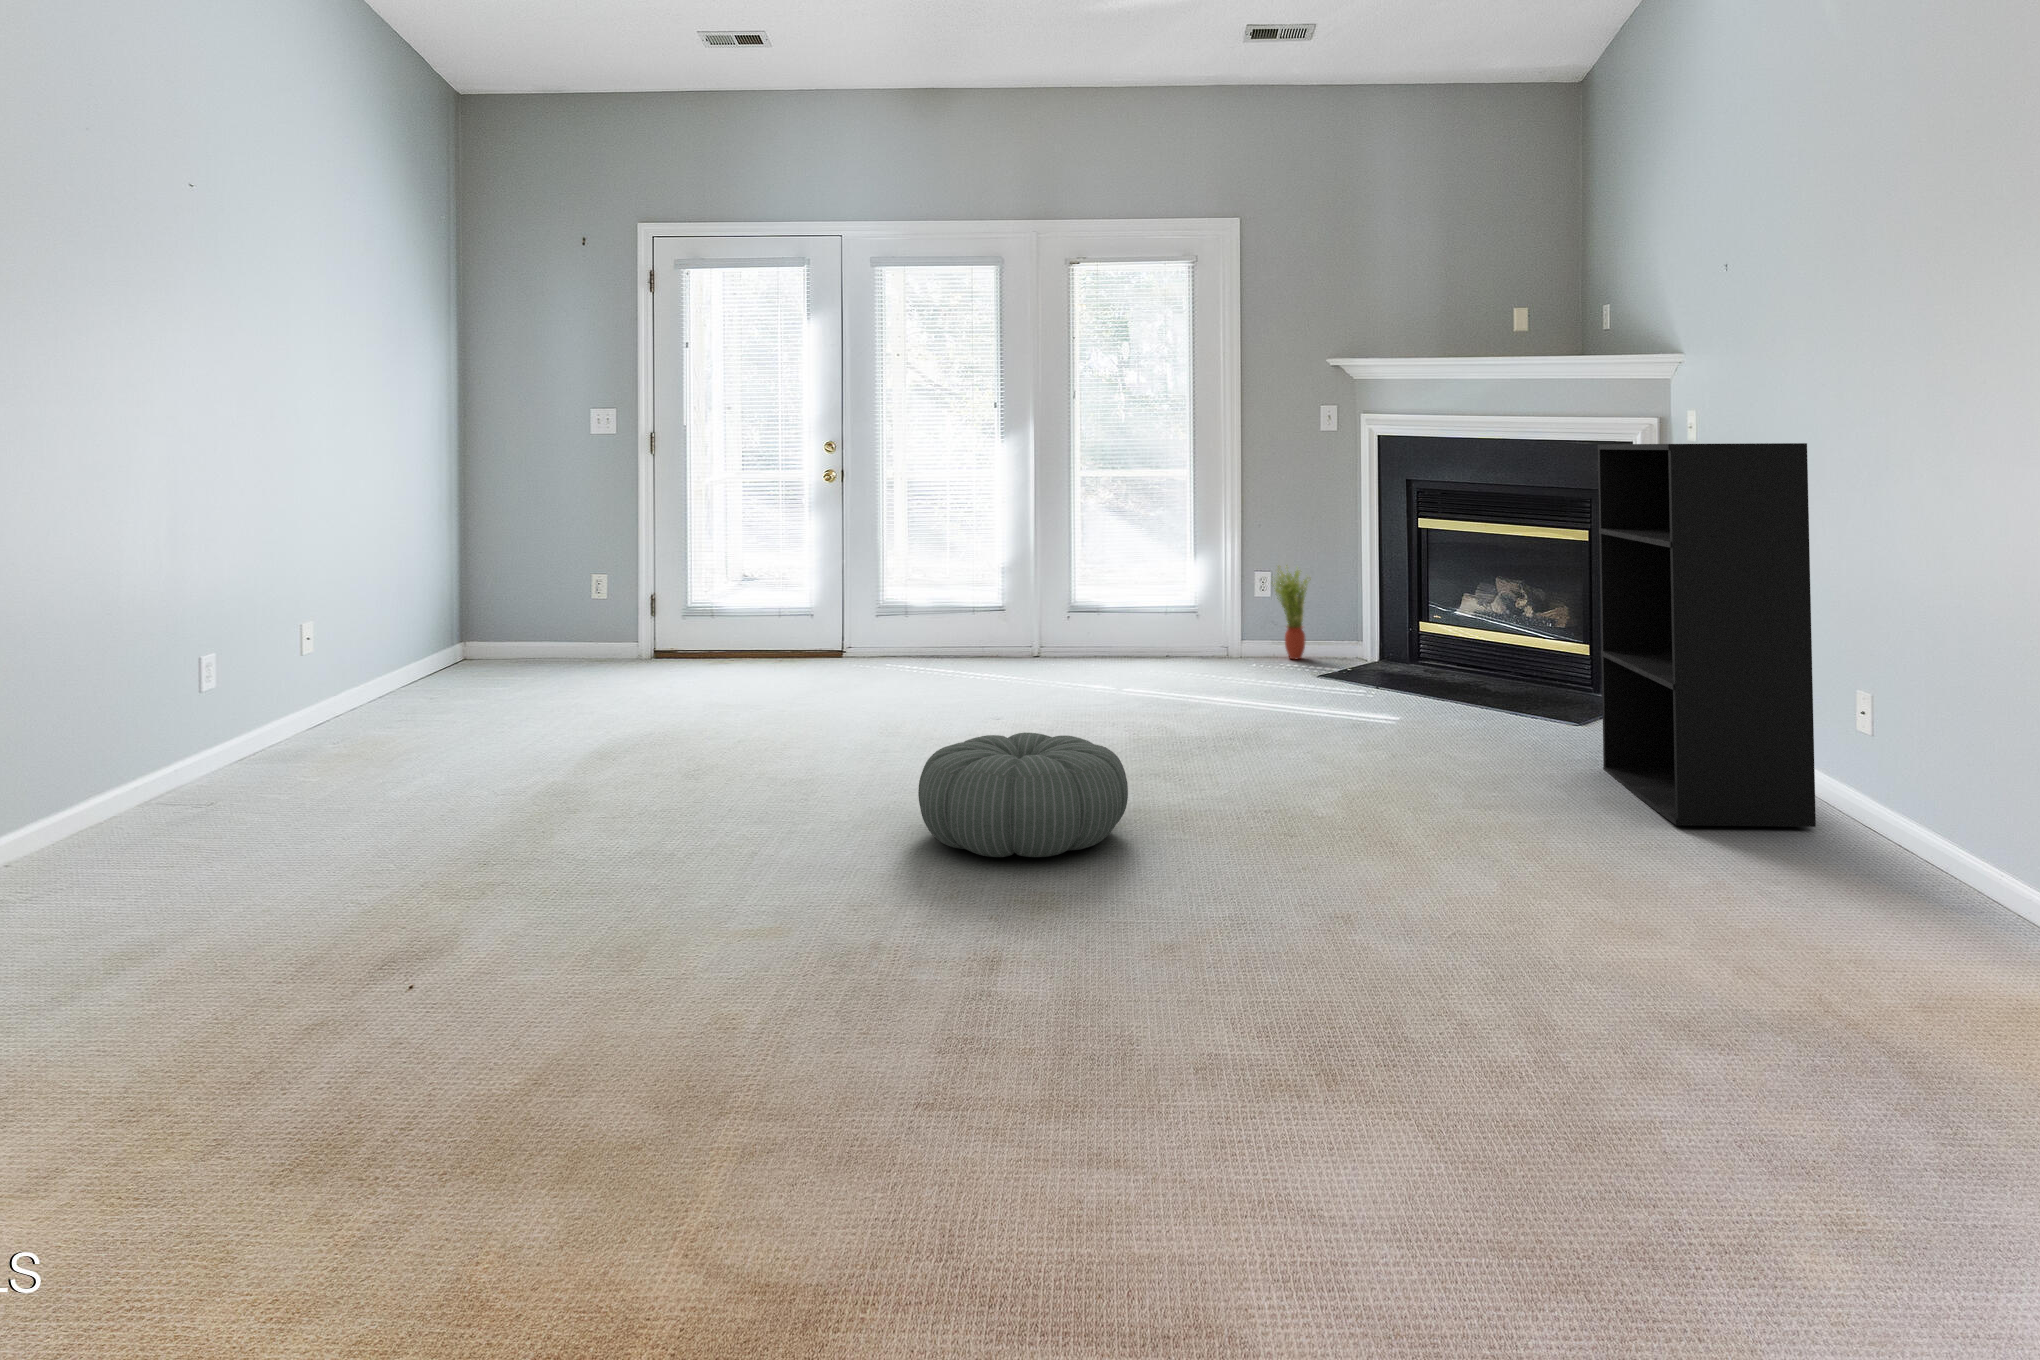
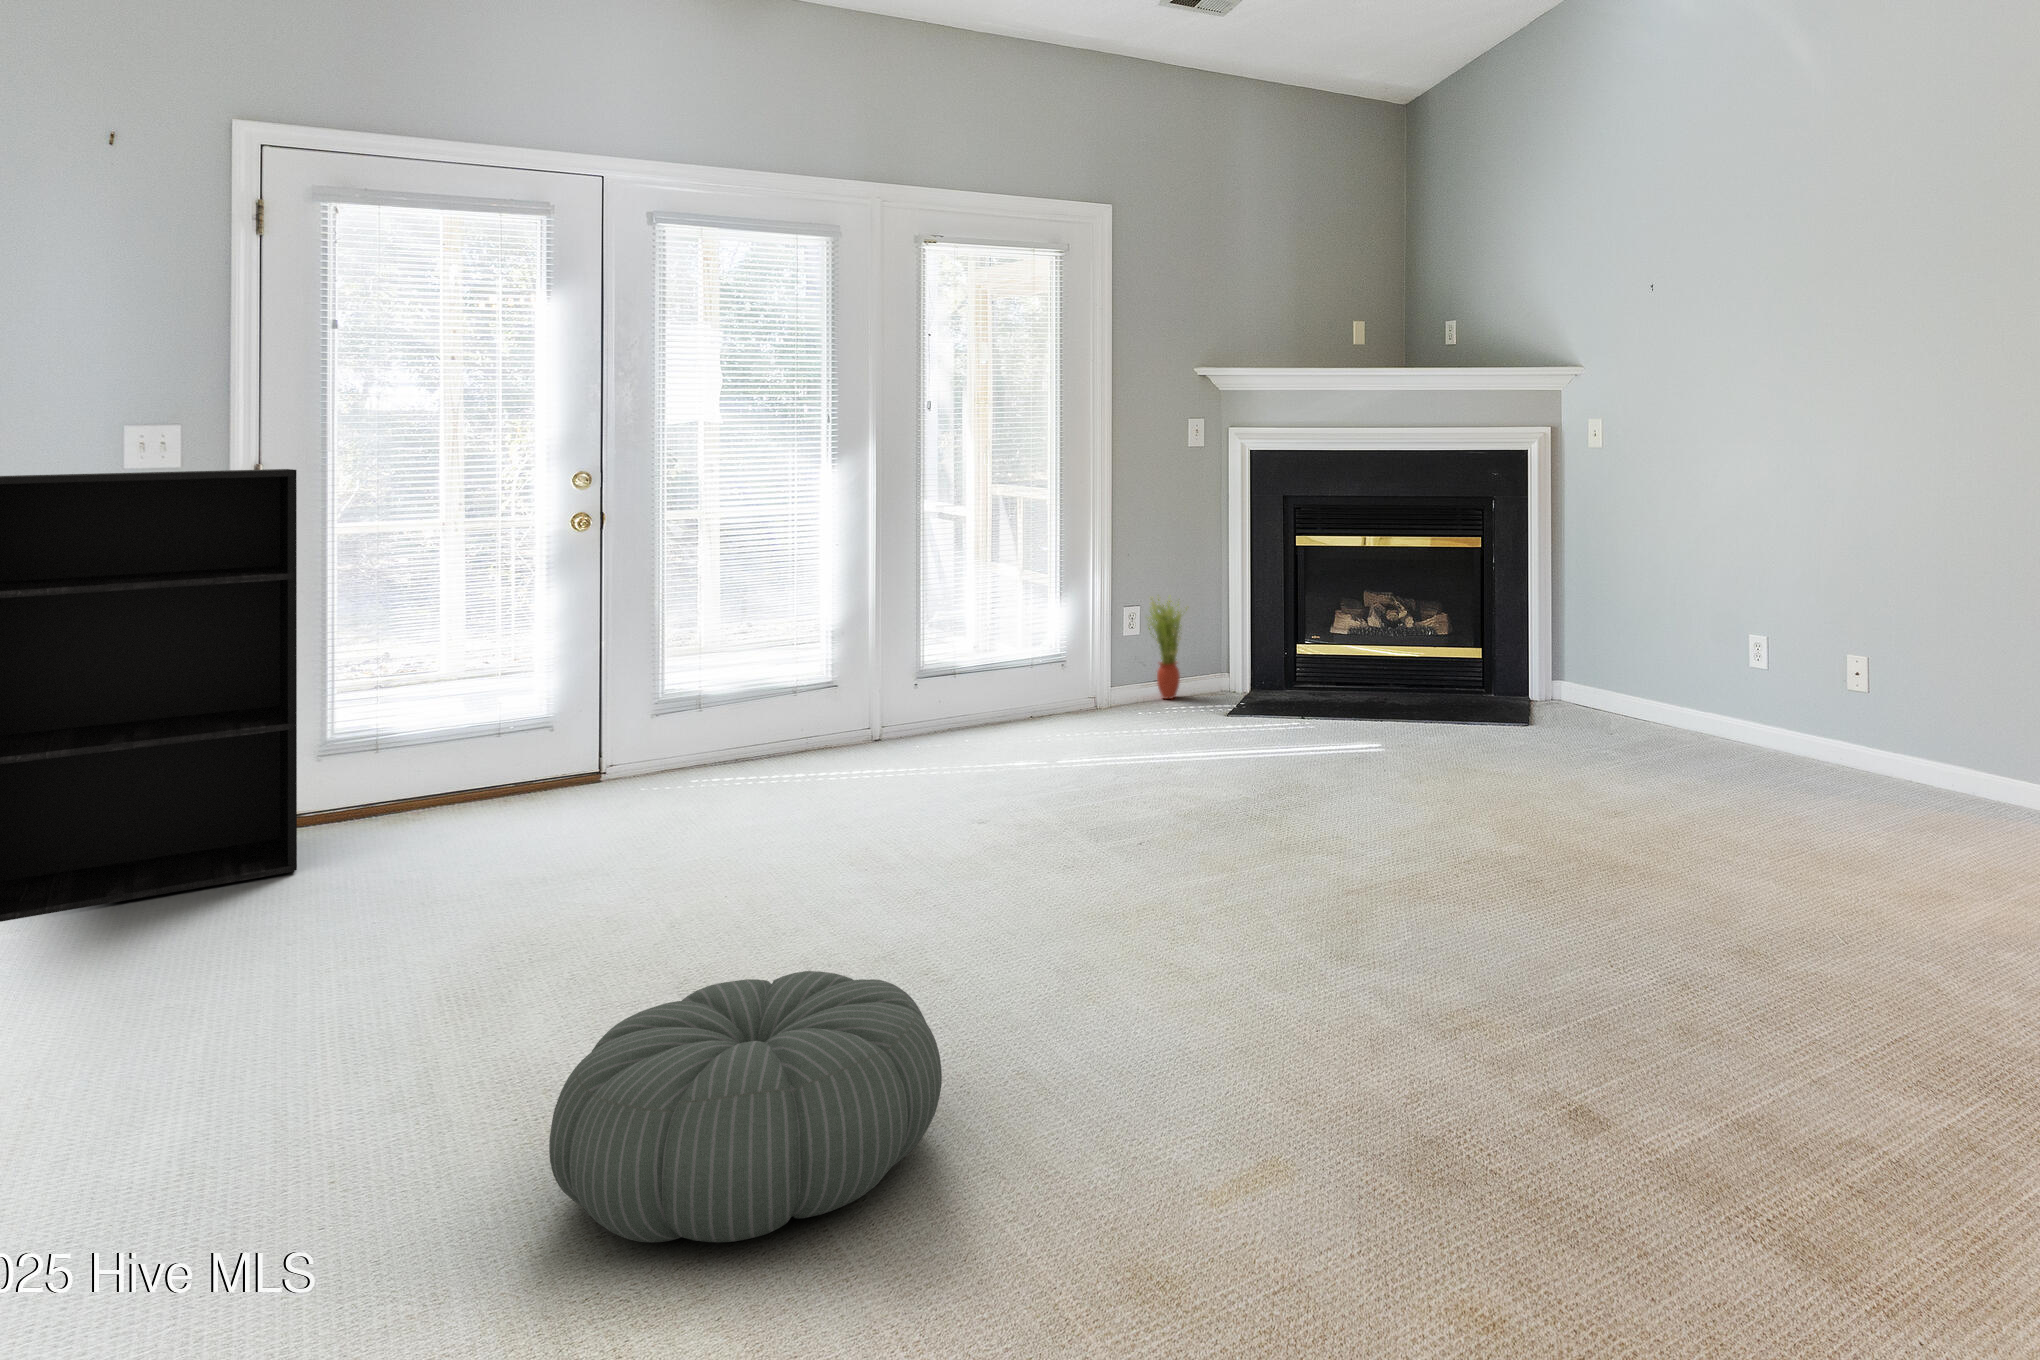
bookshelf: present [1598,443,1816,827] -> present [0,469,297,922]
pouf: present [918,733,1128,857] -> present [549,971,942,1242]

